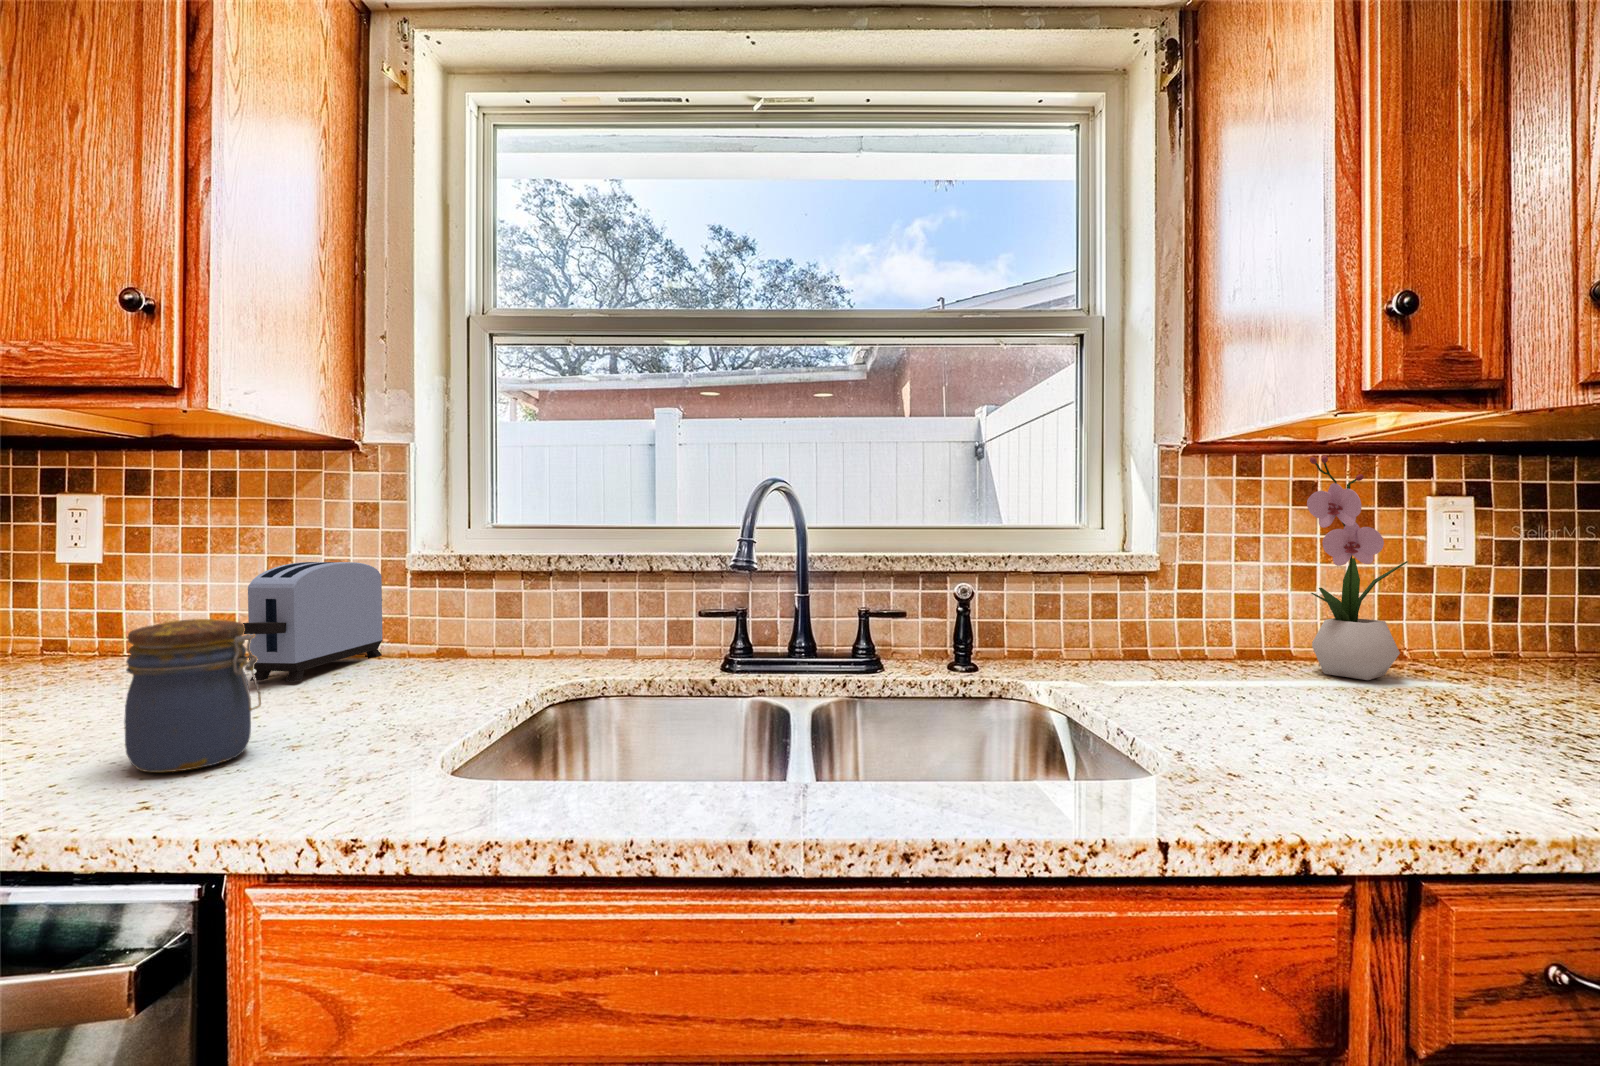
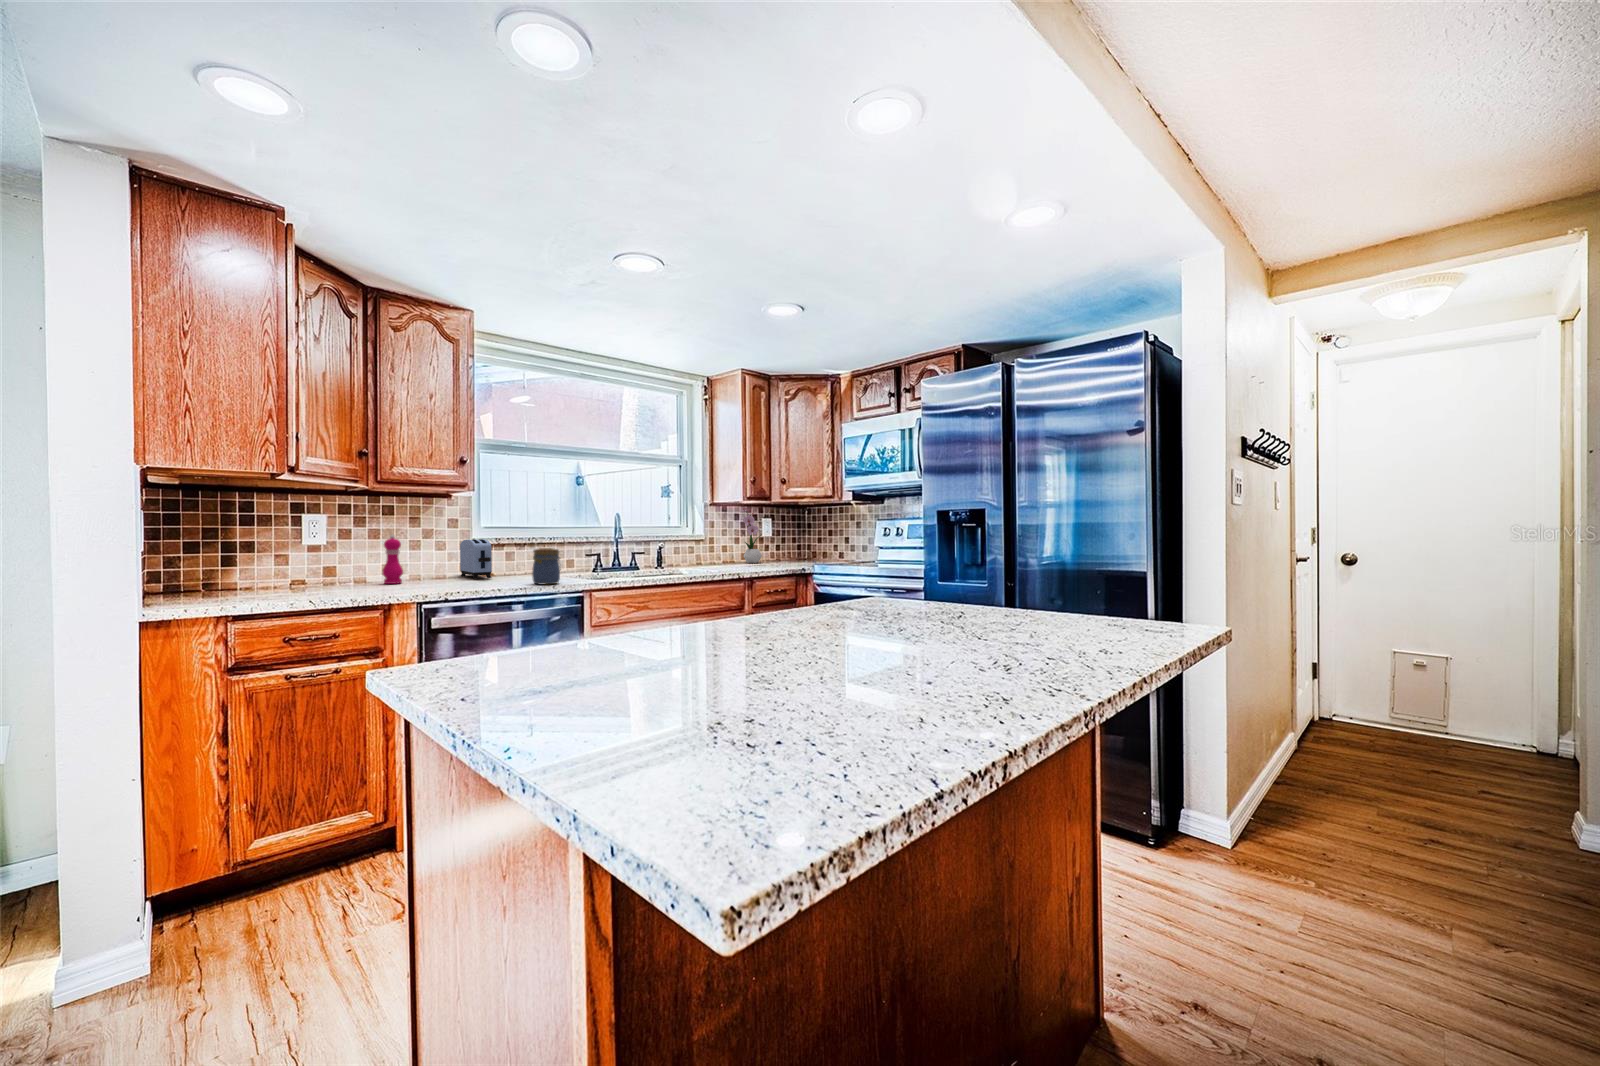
pepper mill: none [36,549,100,681] -> present [383,535,403,584]

